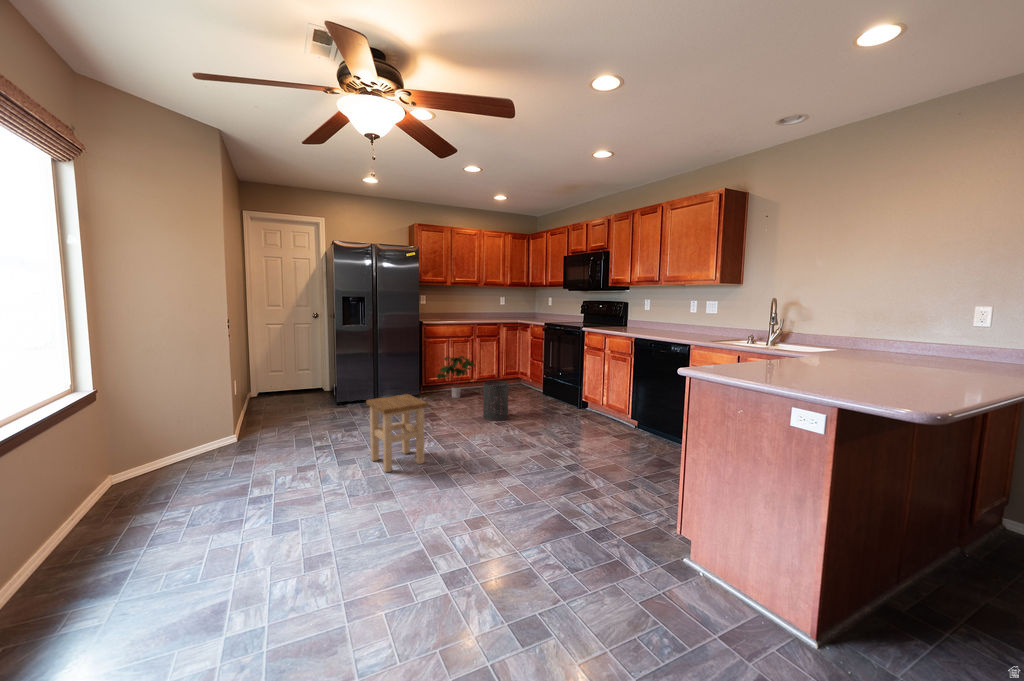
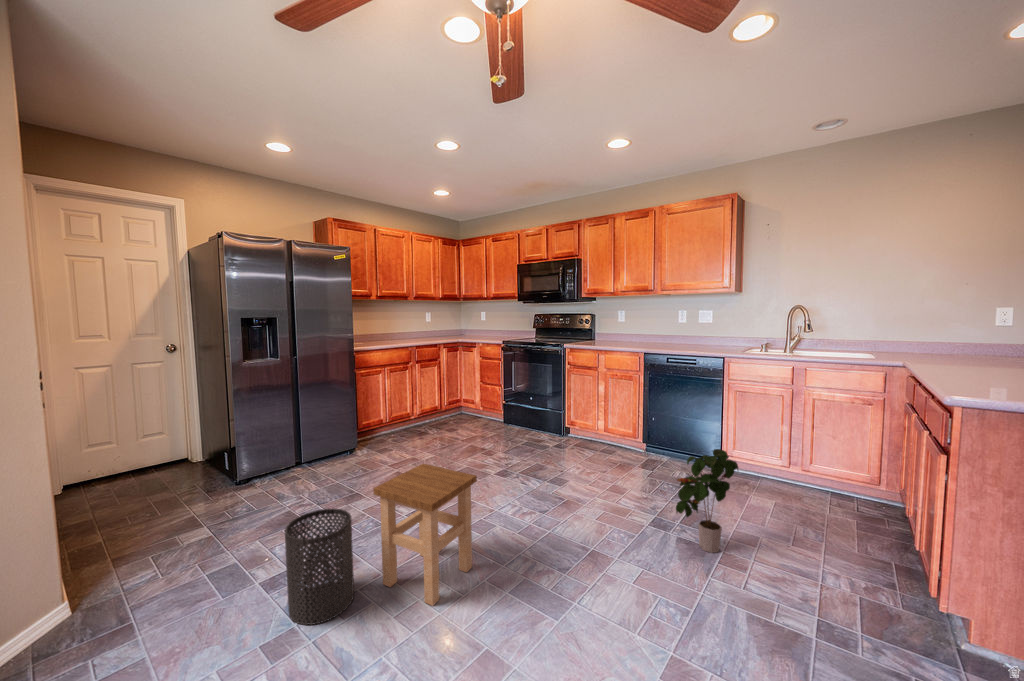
potted plant: present [436,356,475,398] -> present [676,449,738,553]
trash can: present [483,381,509,421] -> present [285,508,354,625]

